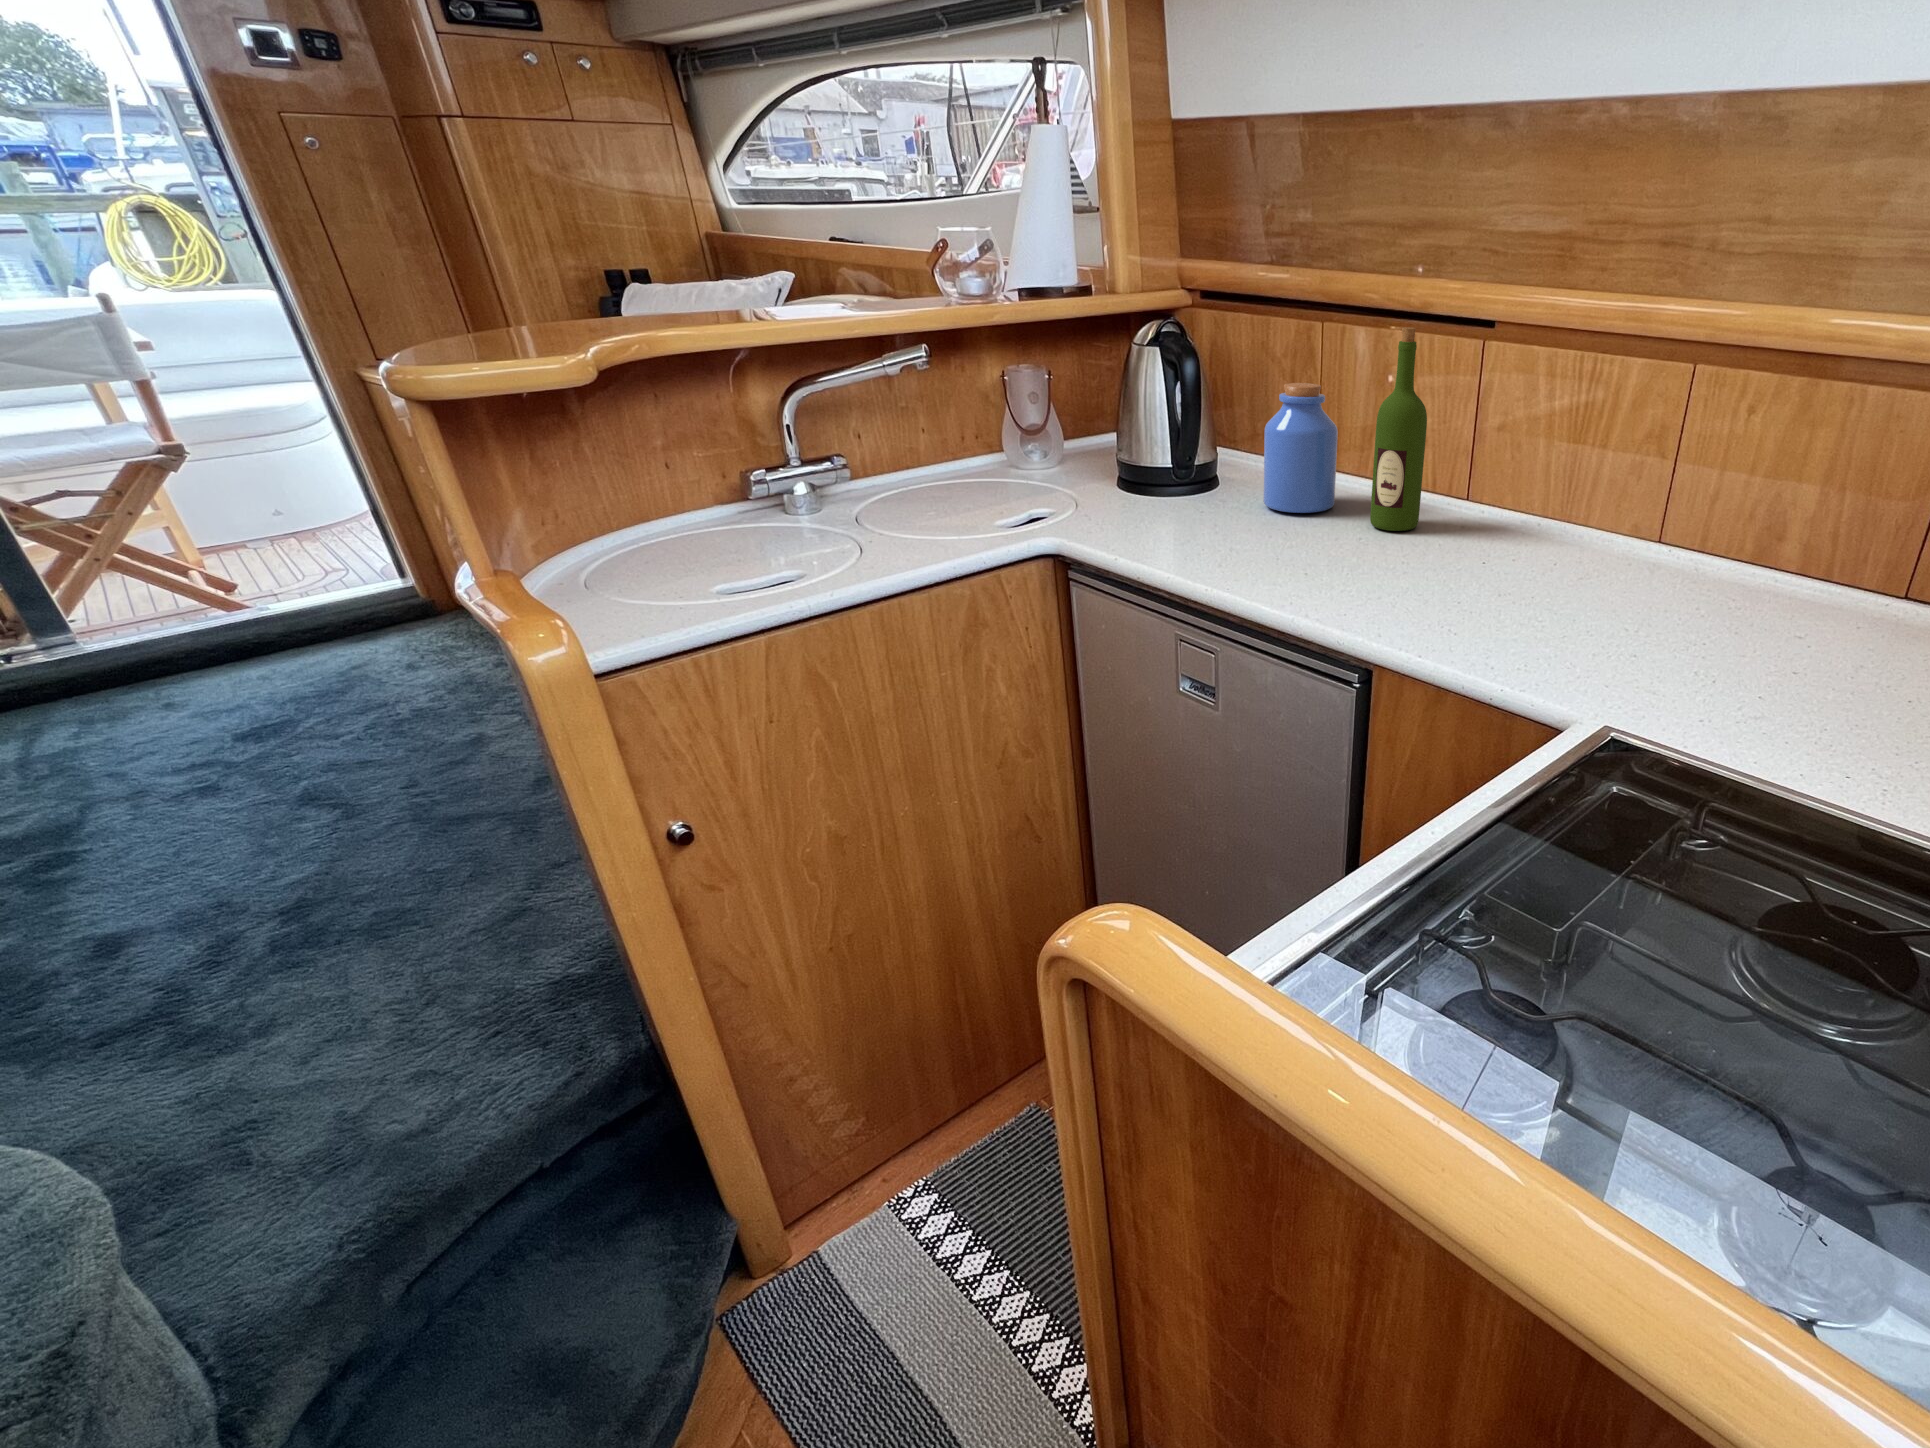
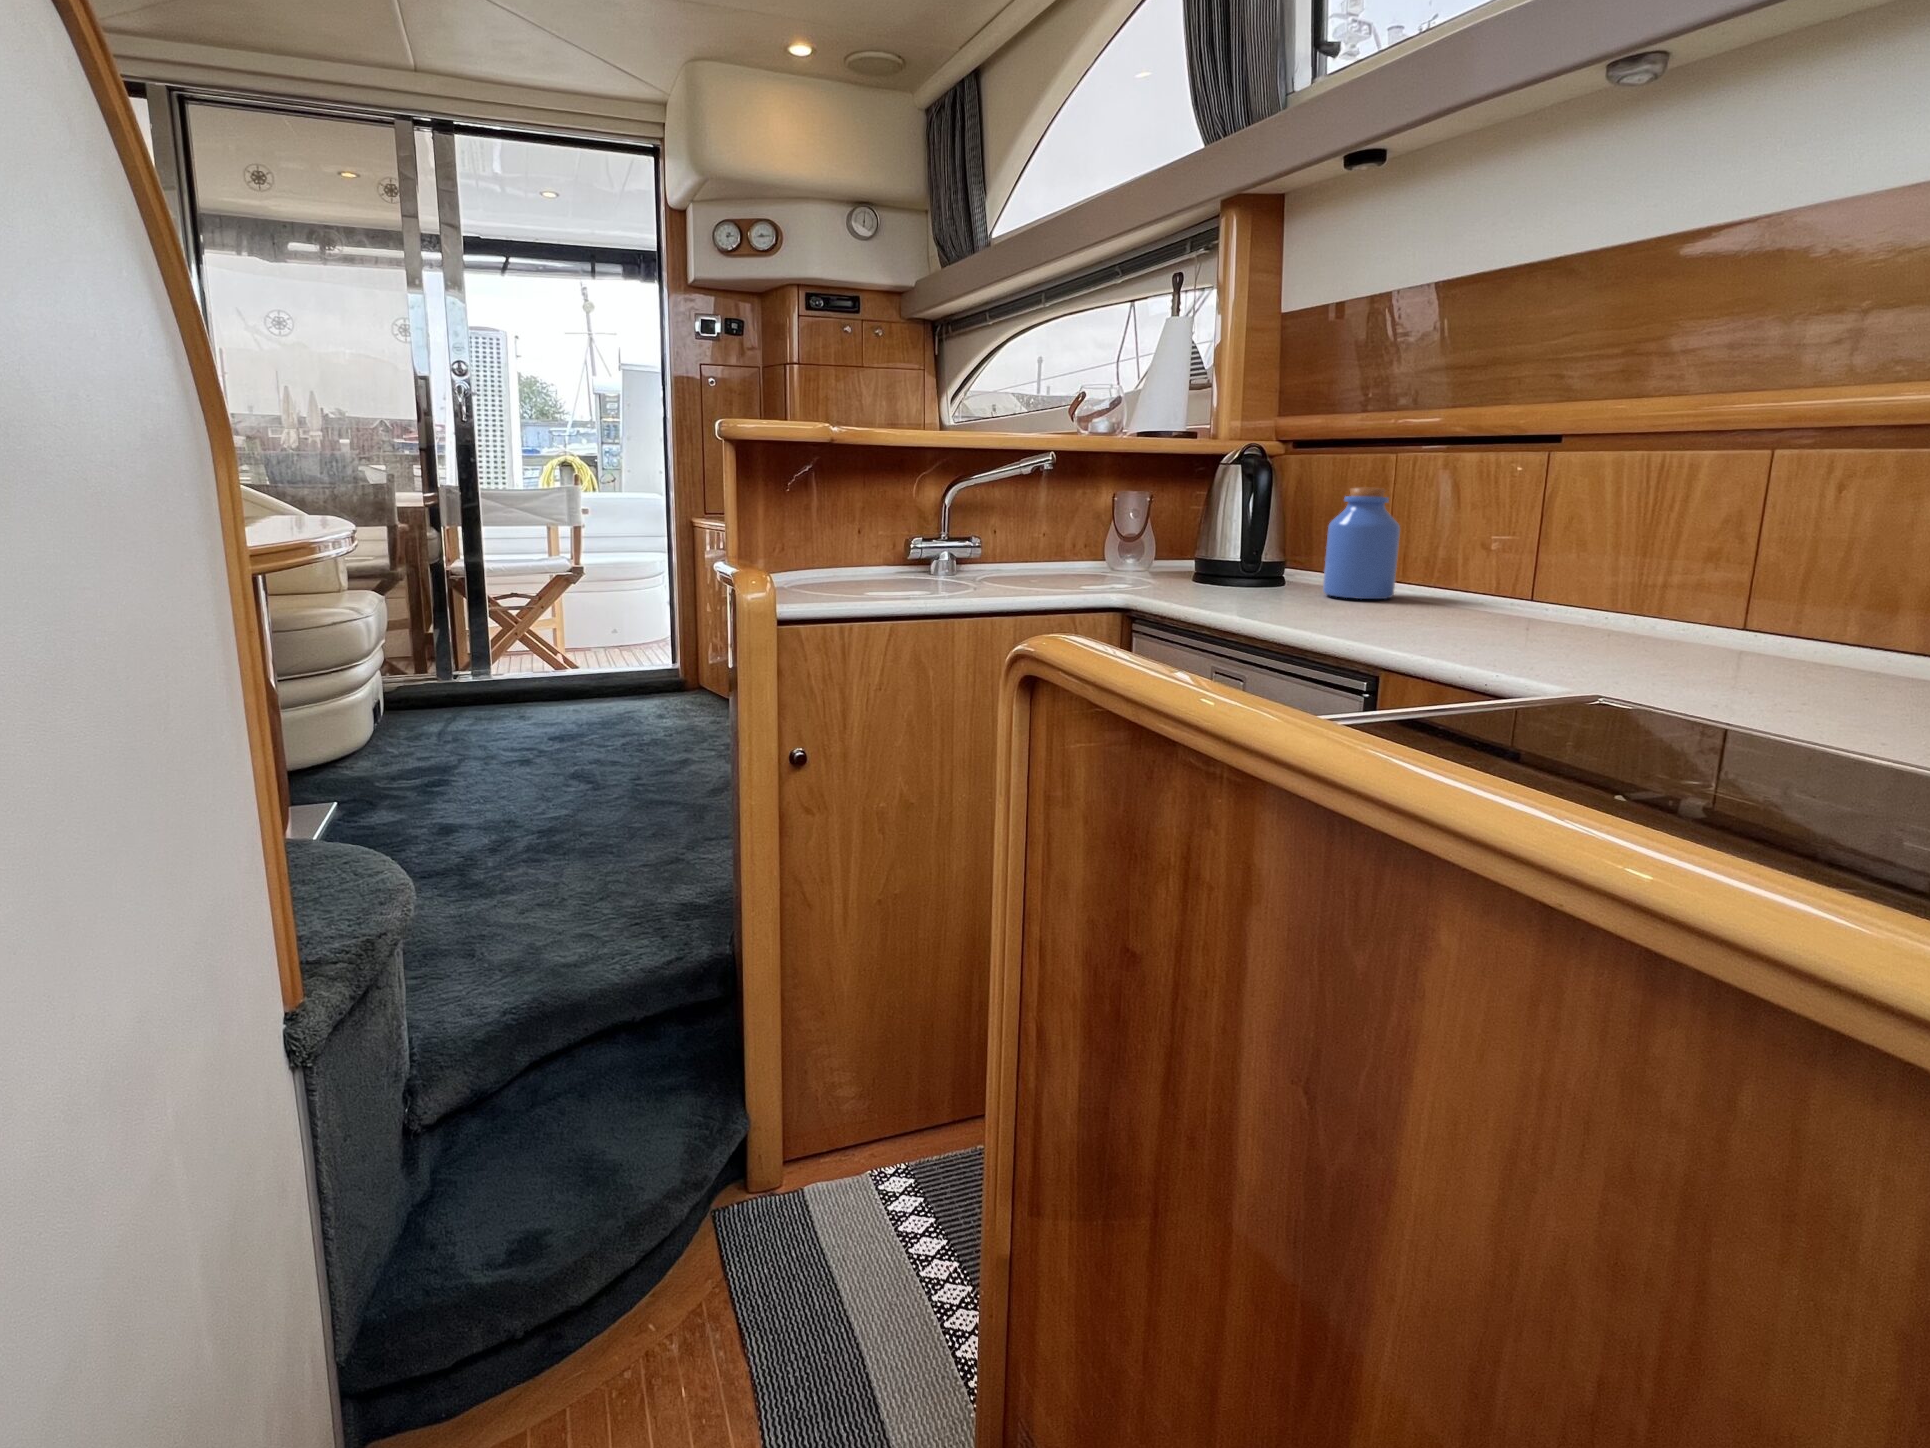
wine bottle: present [1370,327,1427,531] -> none [1424,430,1485,612]

